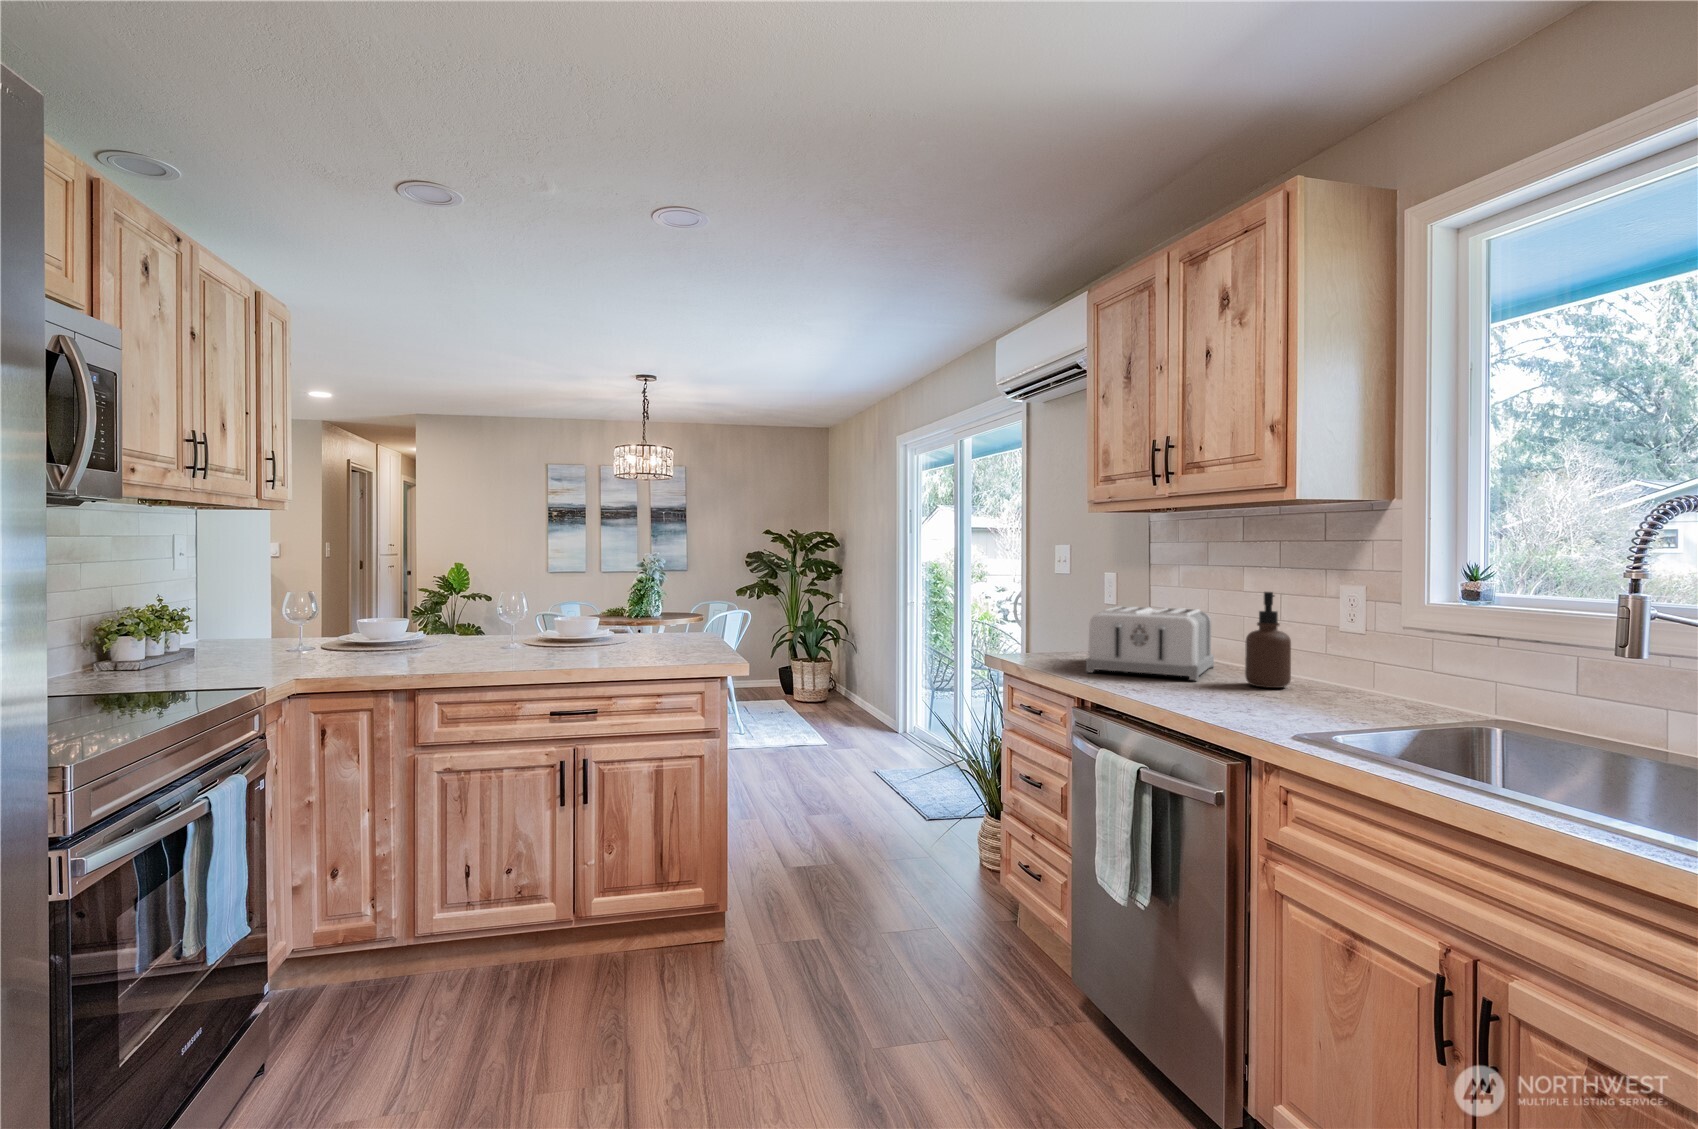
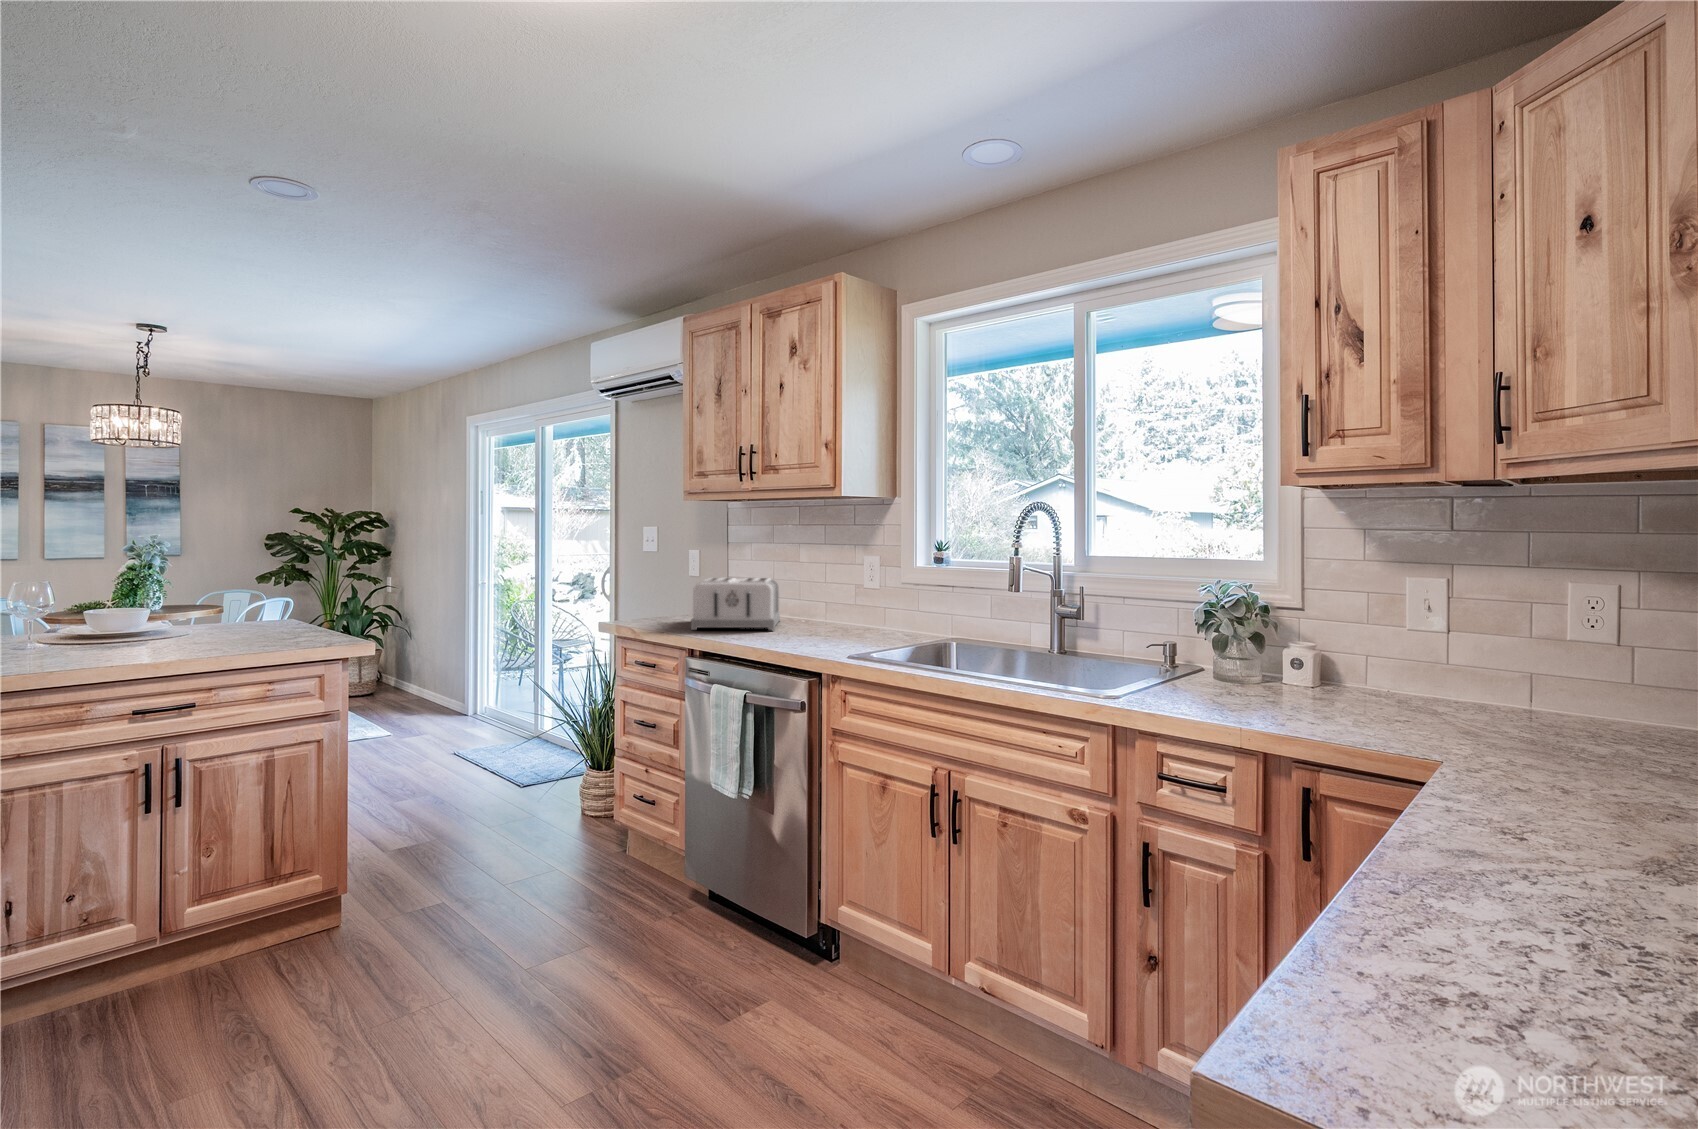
soap dispenser: present [1245,592,1291,688] -> none [806,563,836,632]

